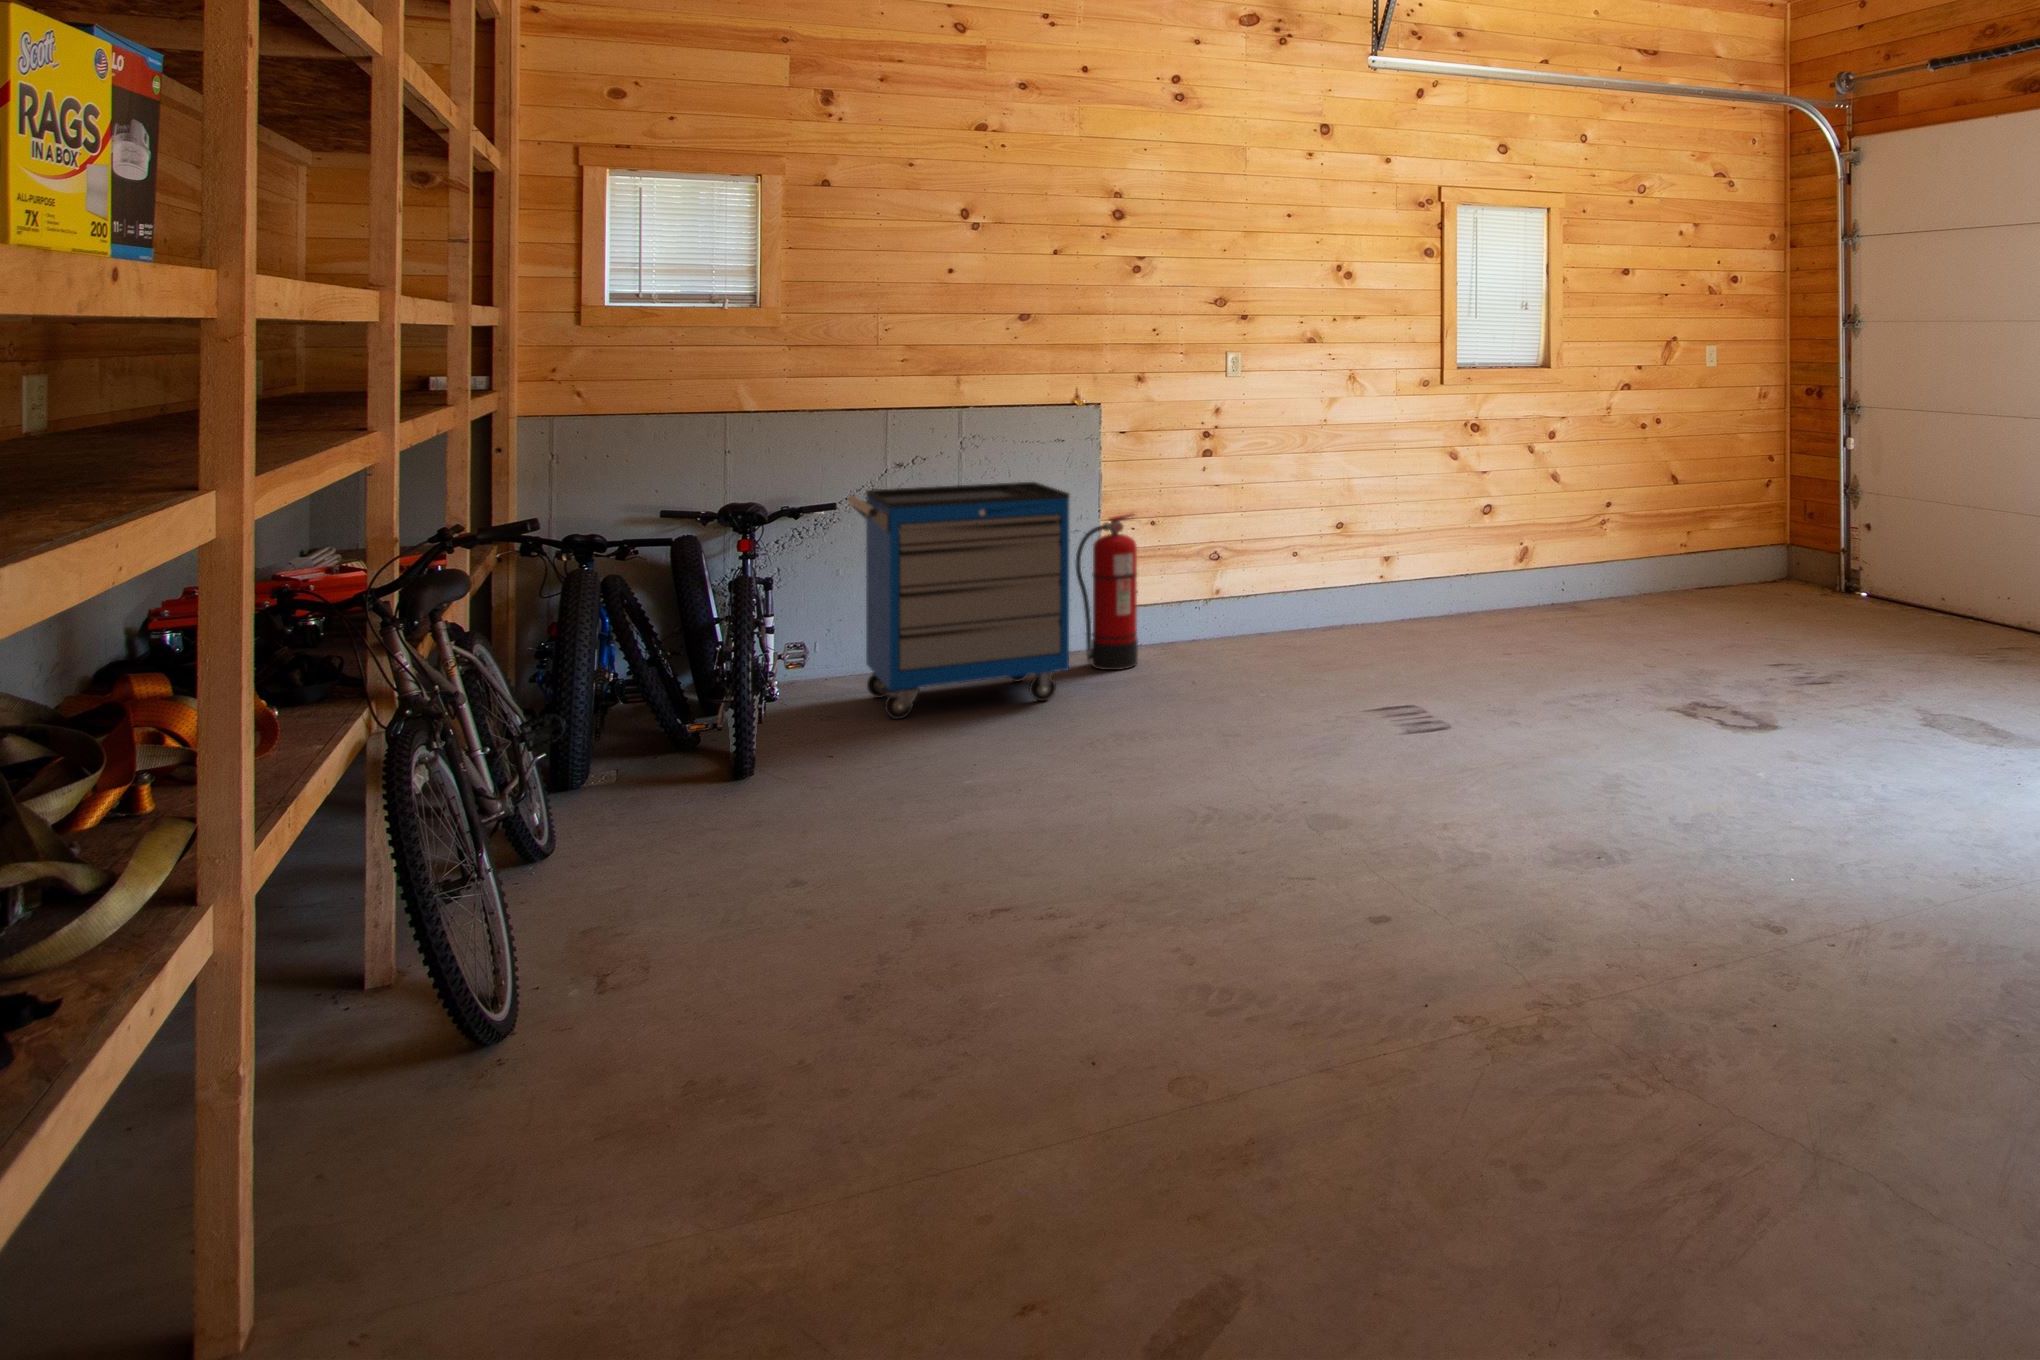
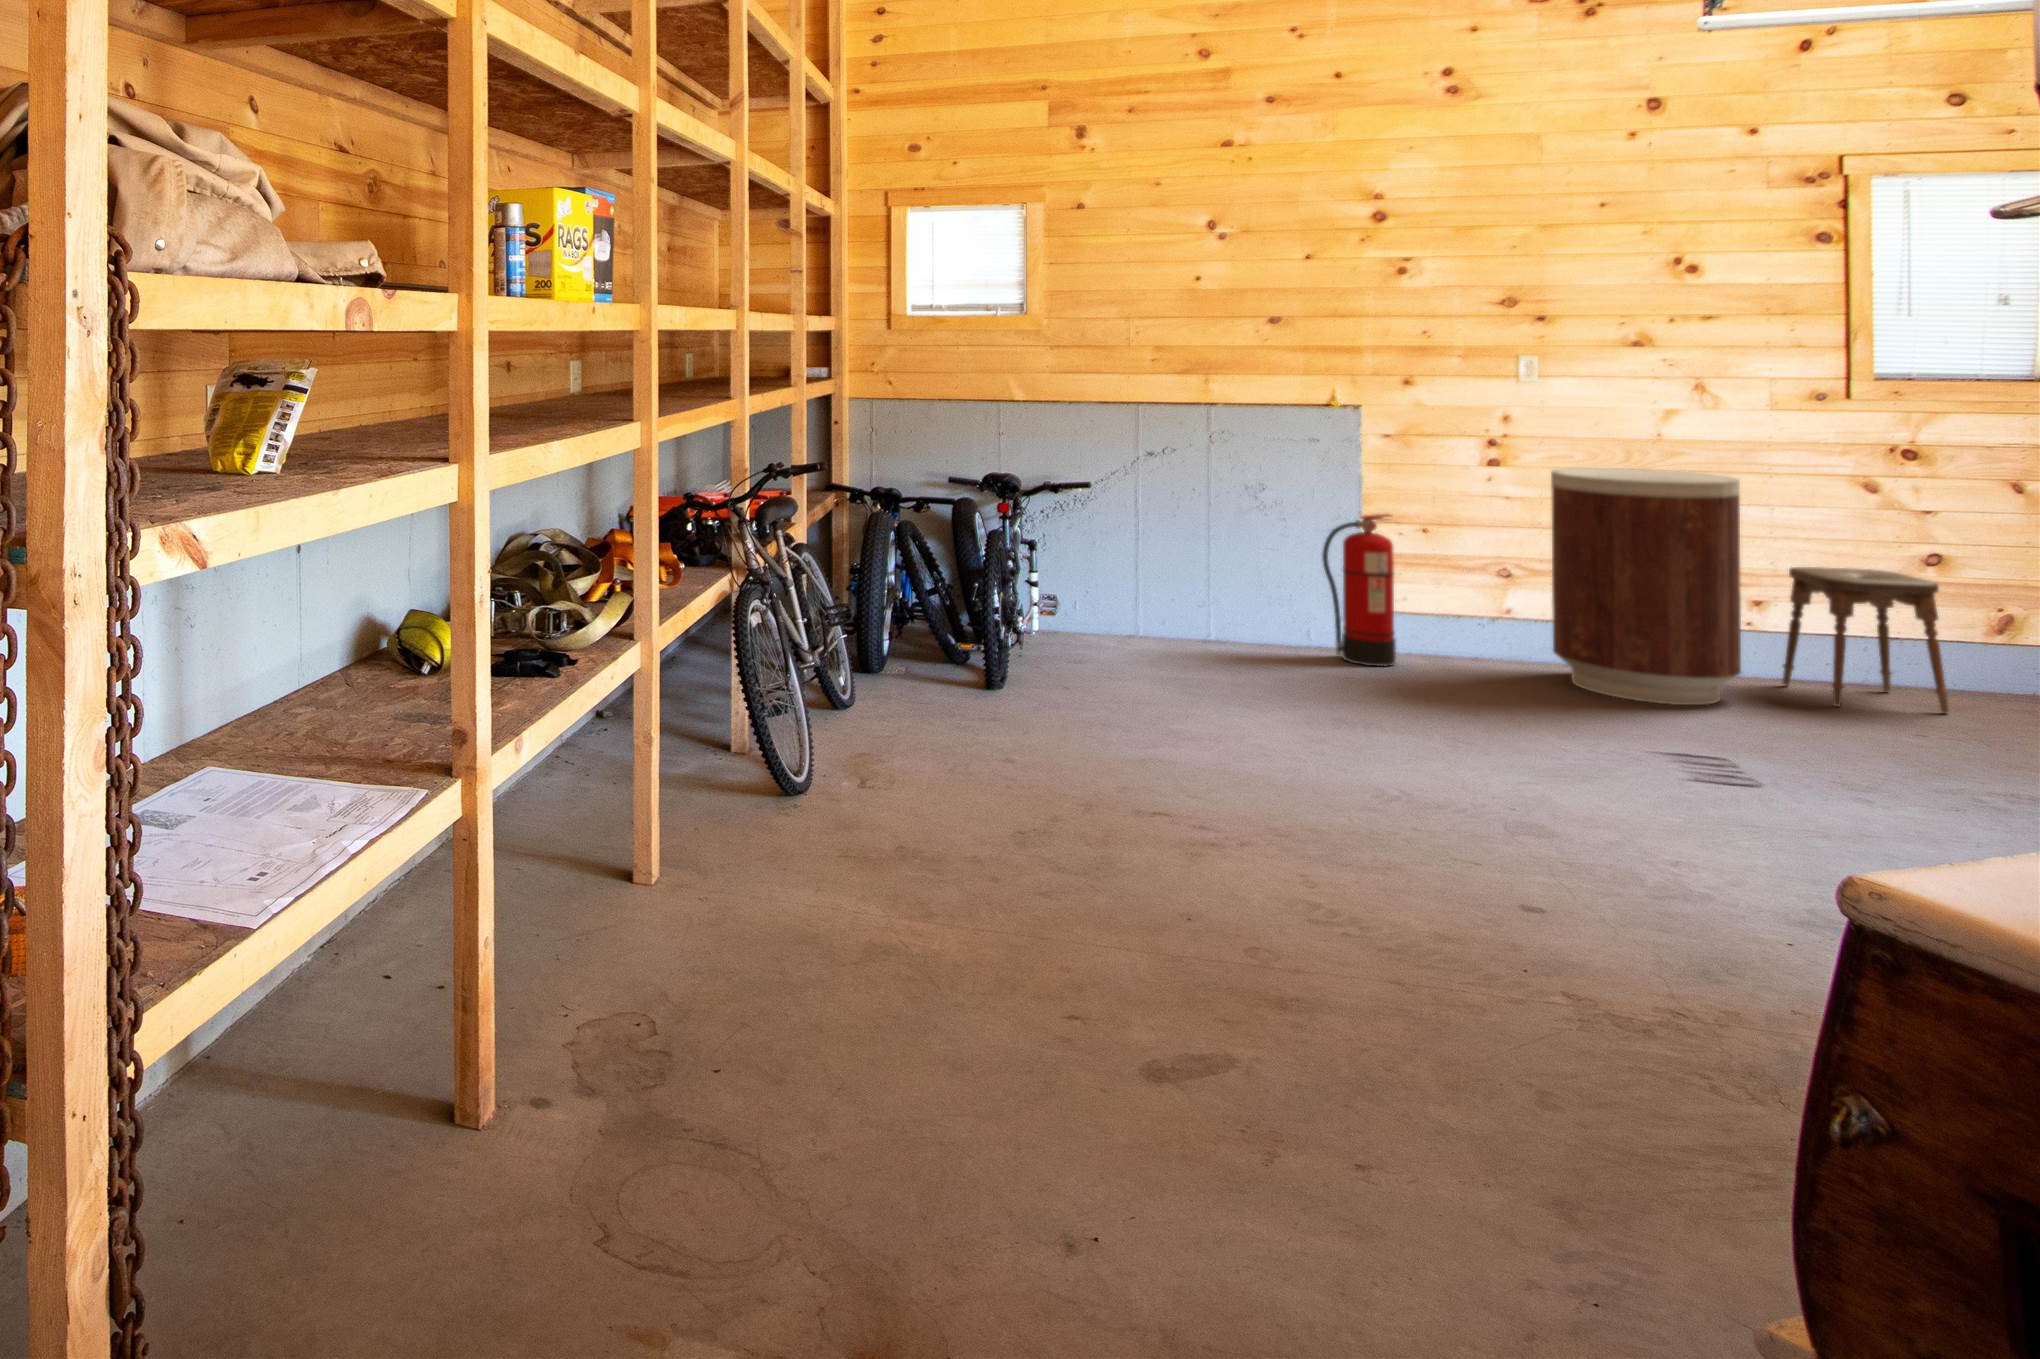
trash can: none [1260,455,1389,665] -> present [1551,468,1741,705]
storage cabinet: present [847,482,1070,719] -> none [1094,471,1305,679]
stool: none [1404,527,1502,643] -> present [1783,567,1949,713]

